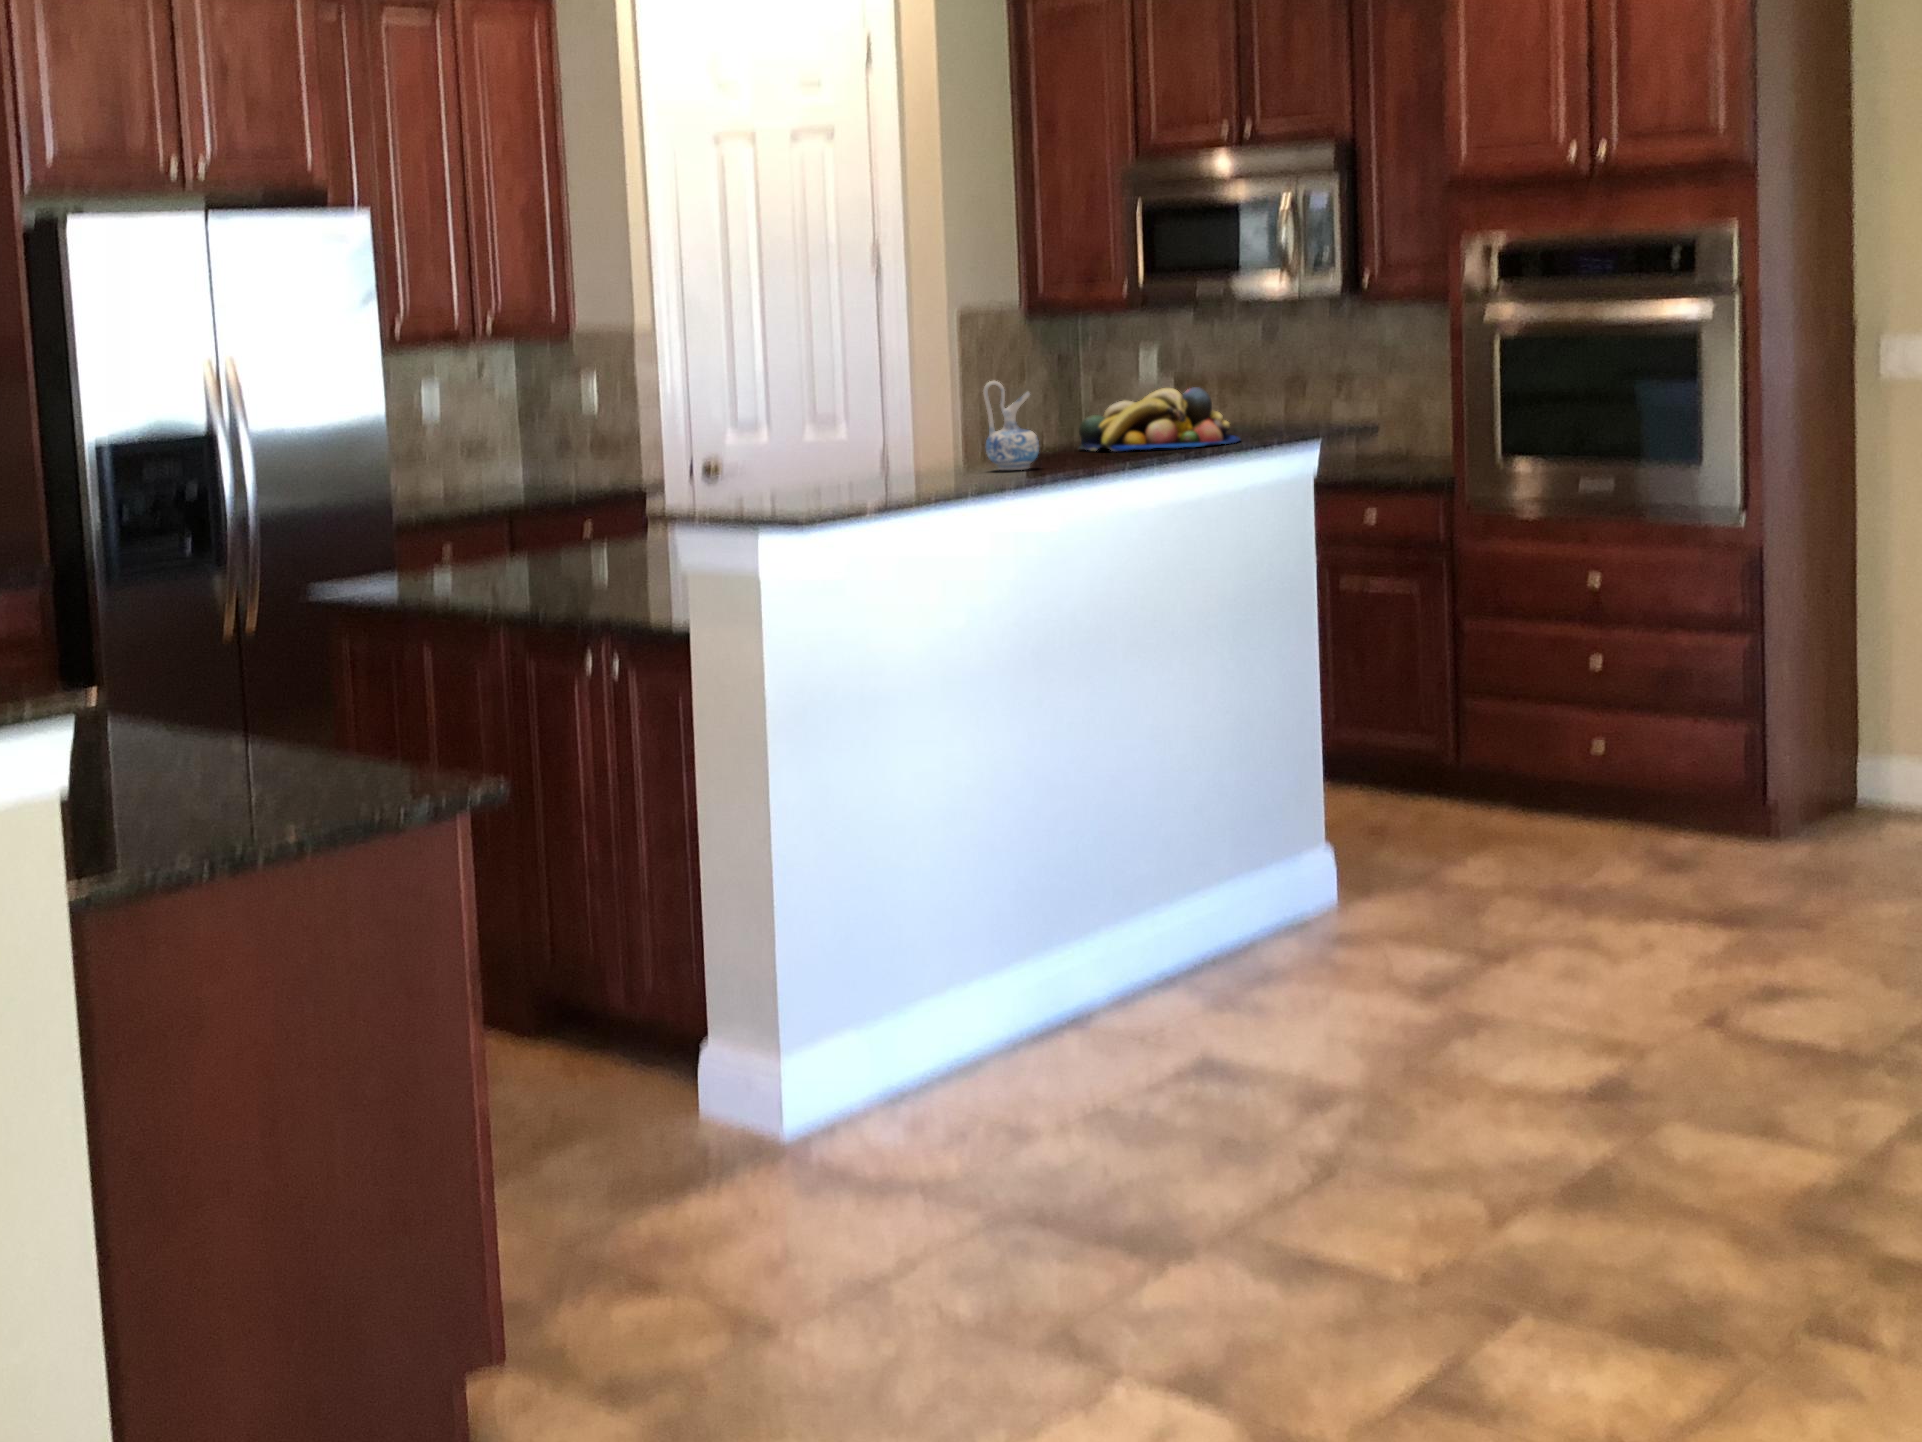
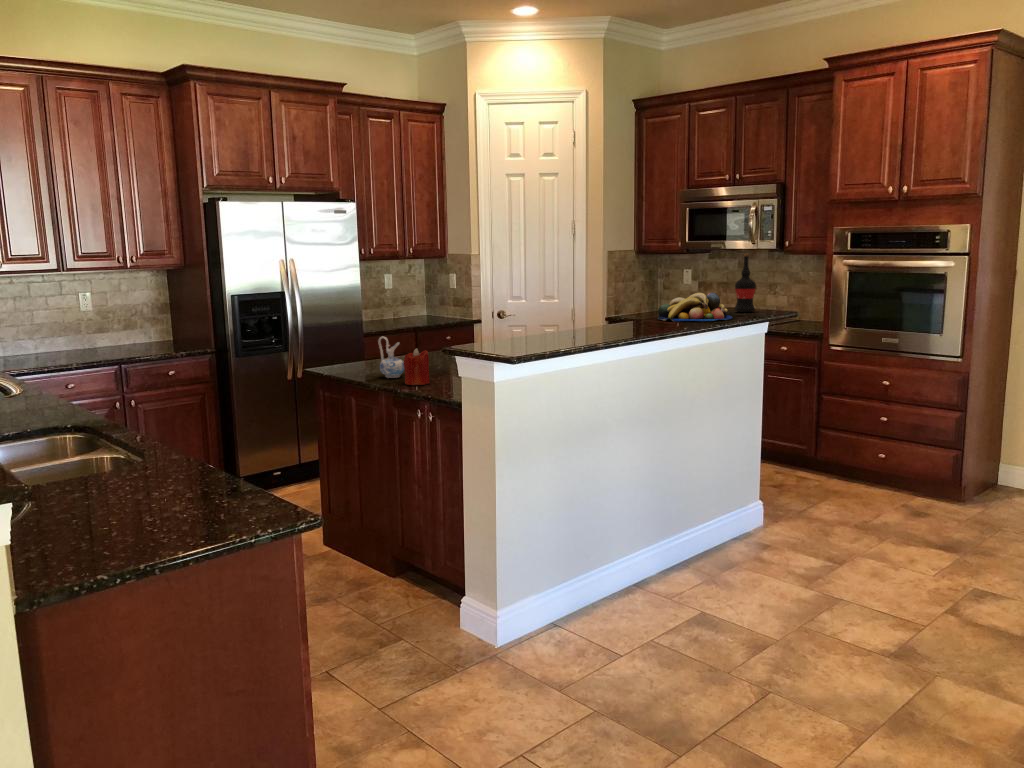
wine bottle: none [1246,301,1292,429] -> present [734,254,756,312]
ceramic pitcher: present [984,381,1039,470] -> present [378,336,404,378]
candle: none [537,523,596,603] -> present [403,348,430,385]

